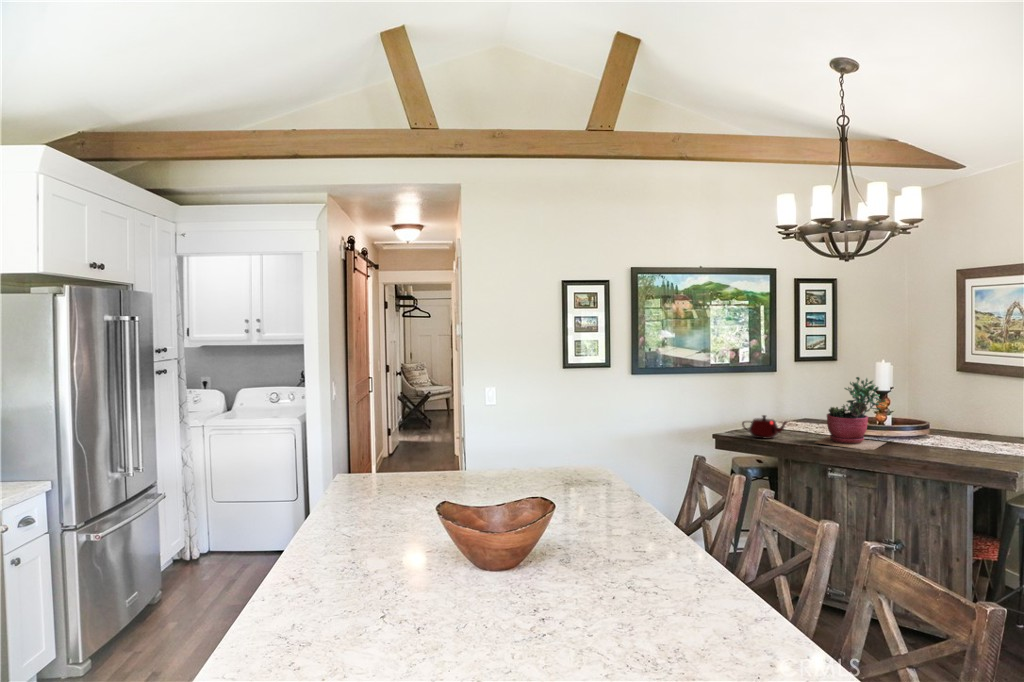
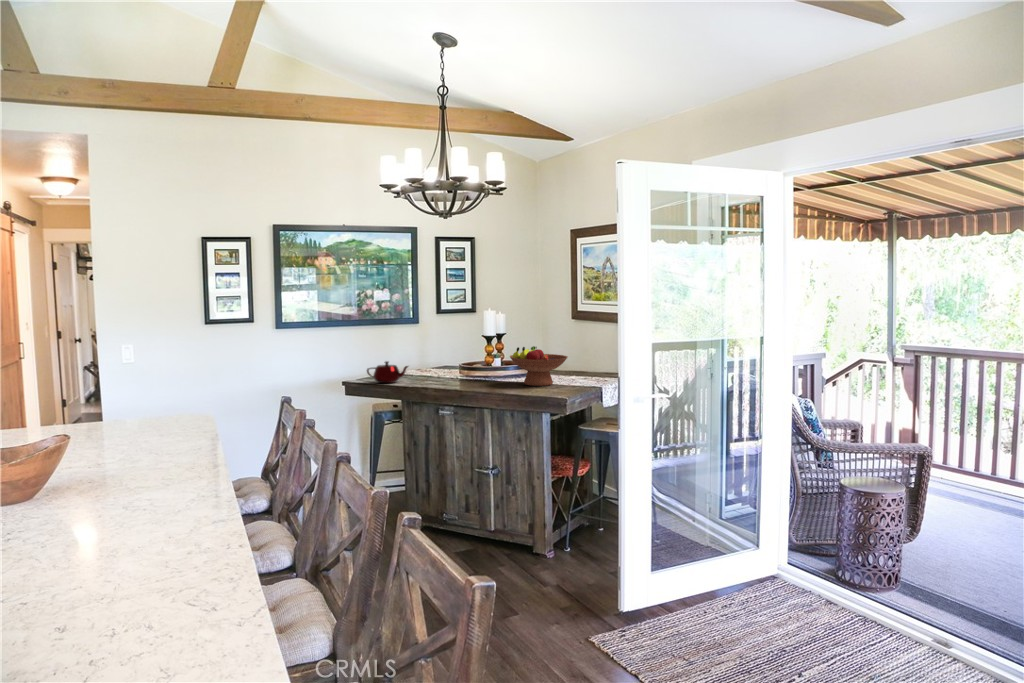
succulent plant: present [815,377,885,450] -> none [425,322,491,388]
fruit bowl: none [916,408,991,454] -> present [510,346,568,386]

